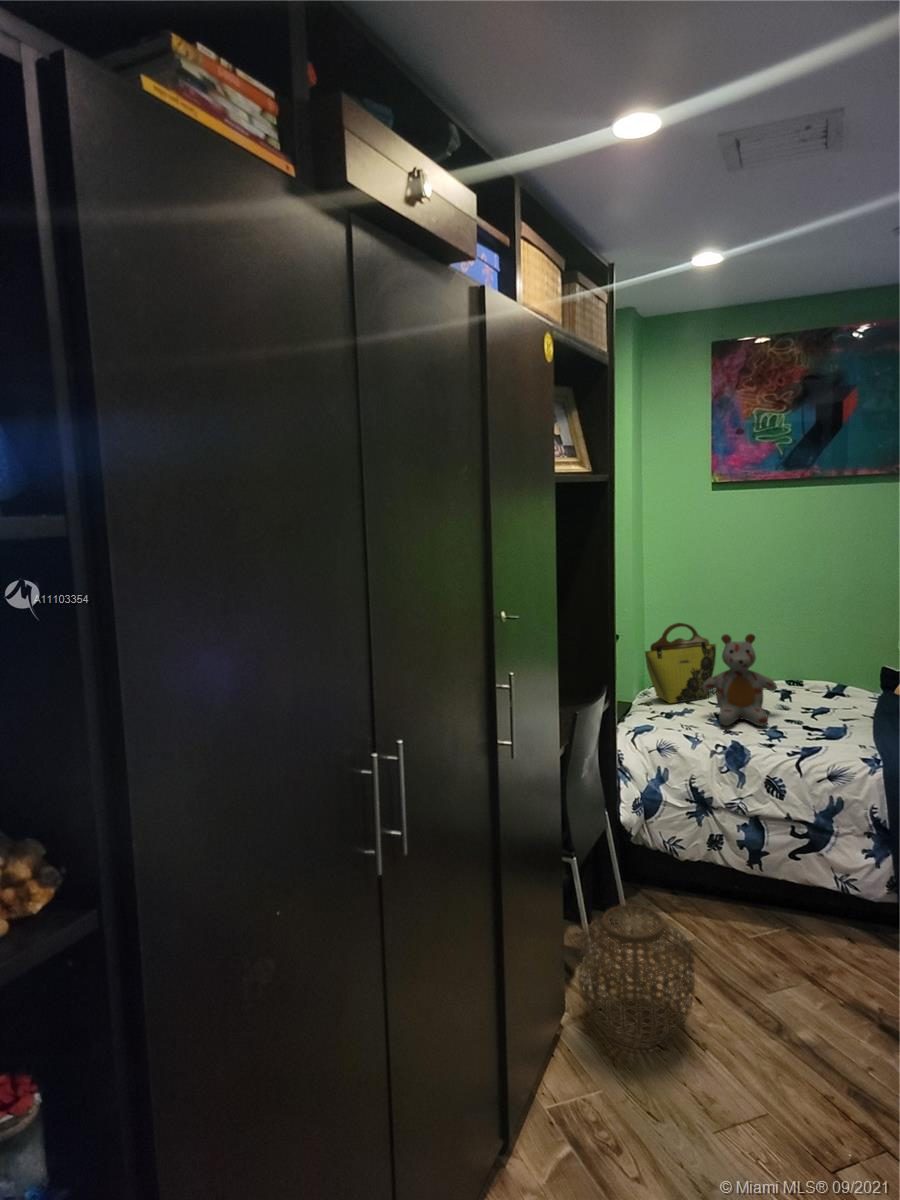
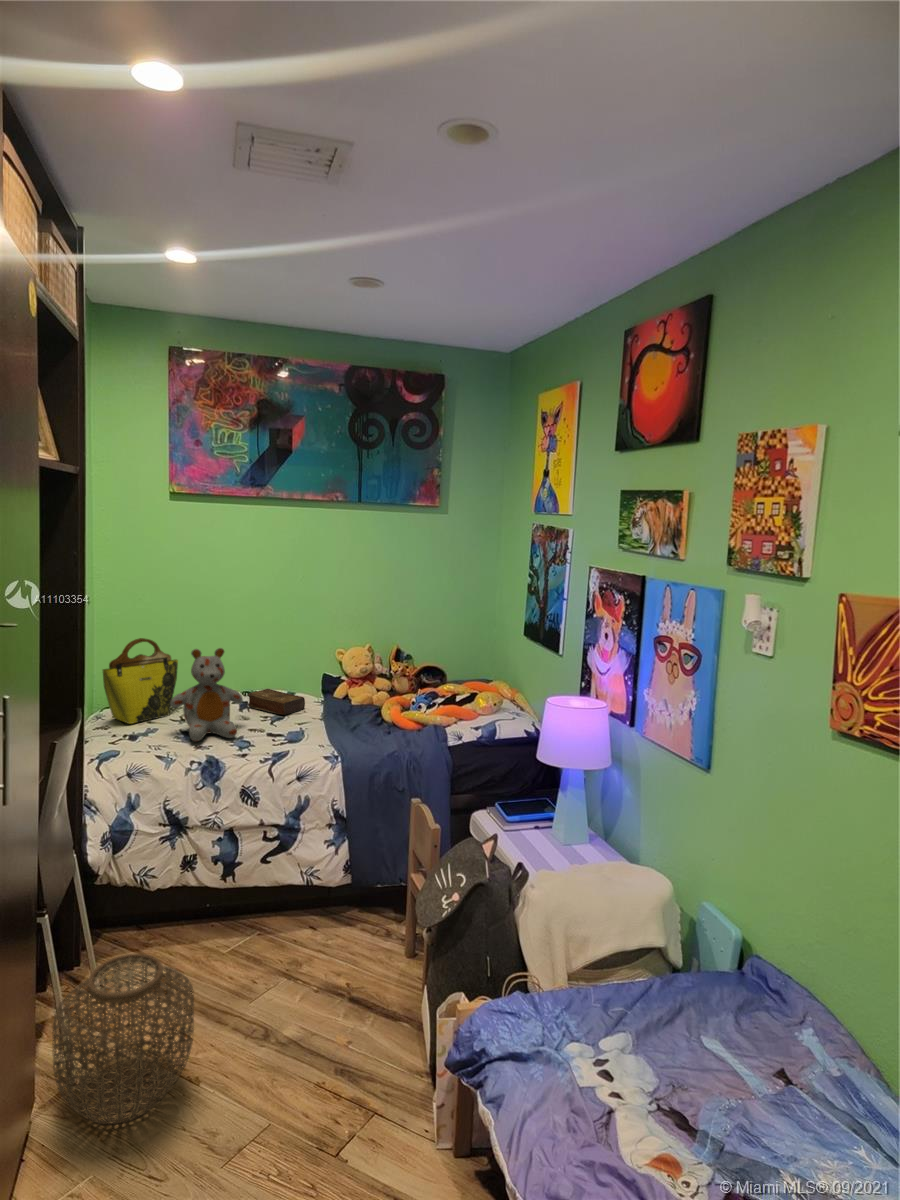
book: none [790,678,855,707] -> present [248,689,305,715]

